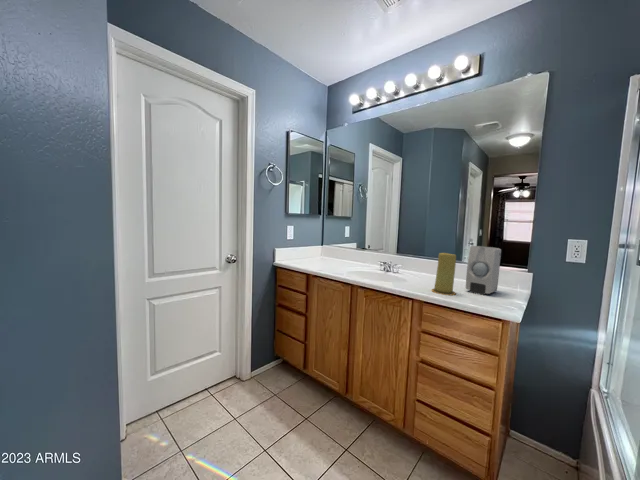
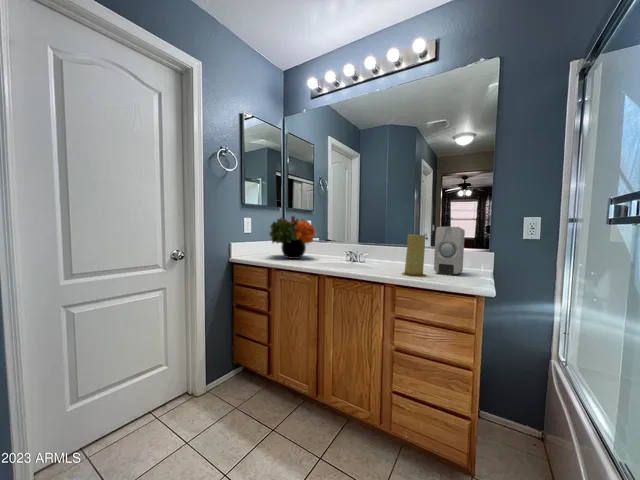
flower arrangement: none [308,225,354,265] -> present [269,216,316,259]

